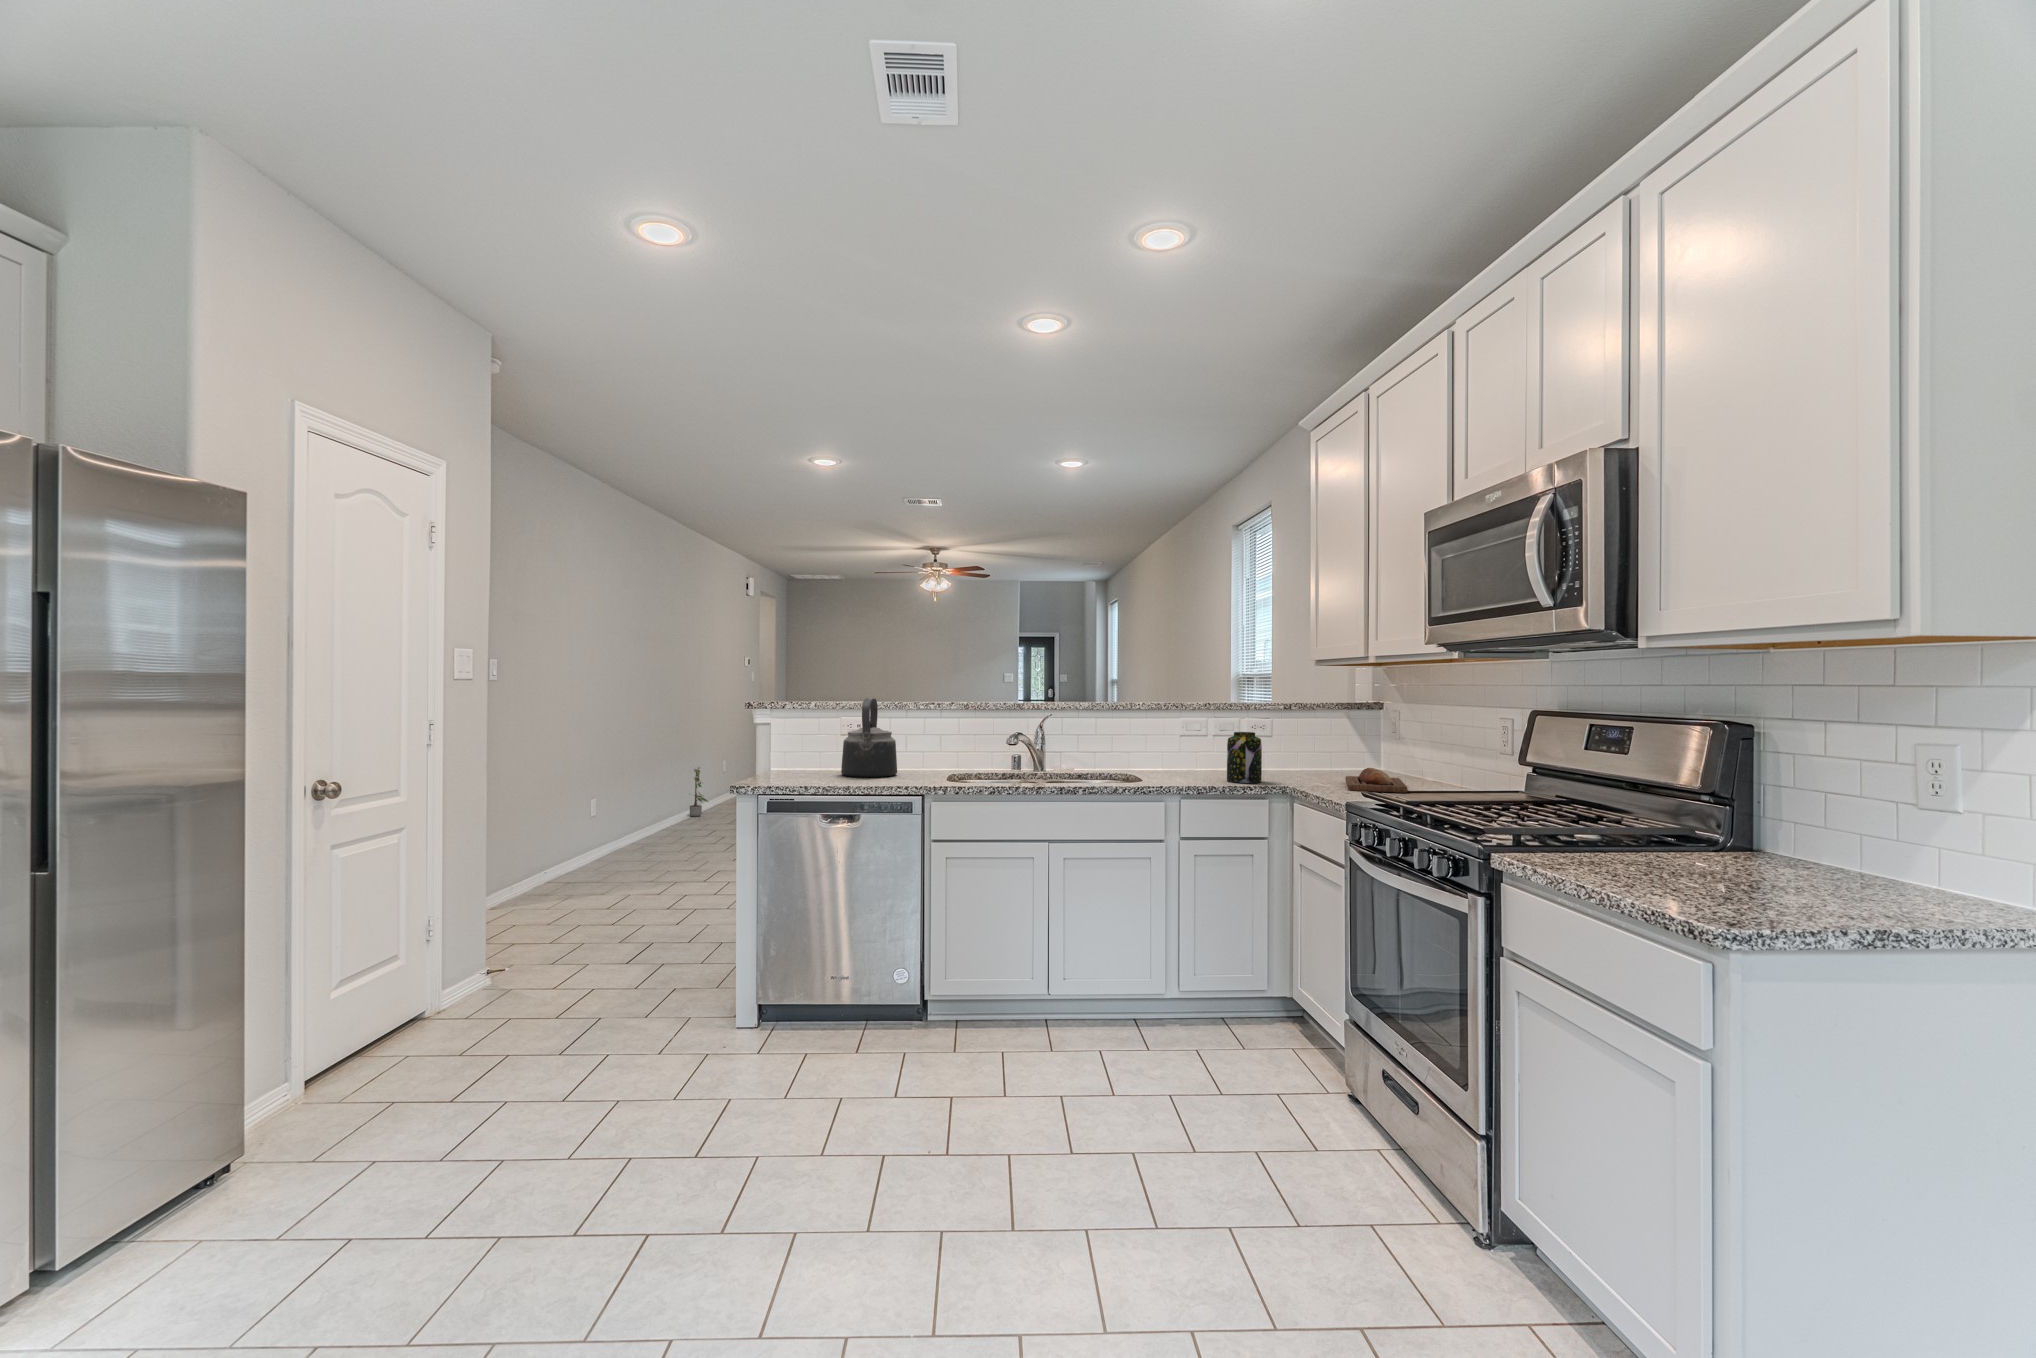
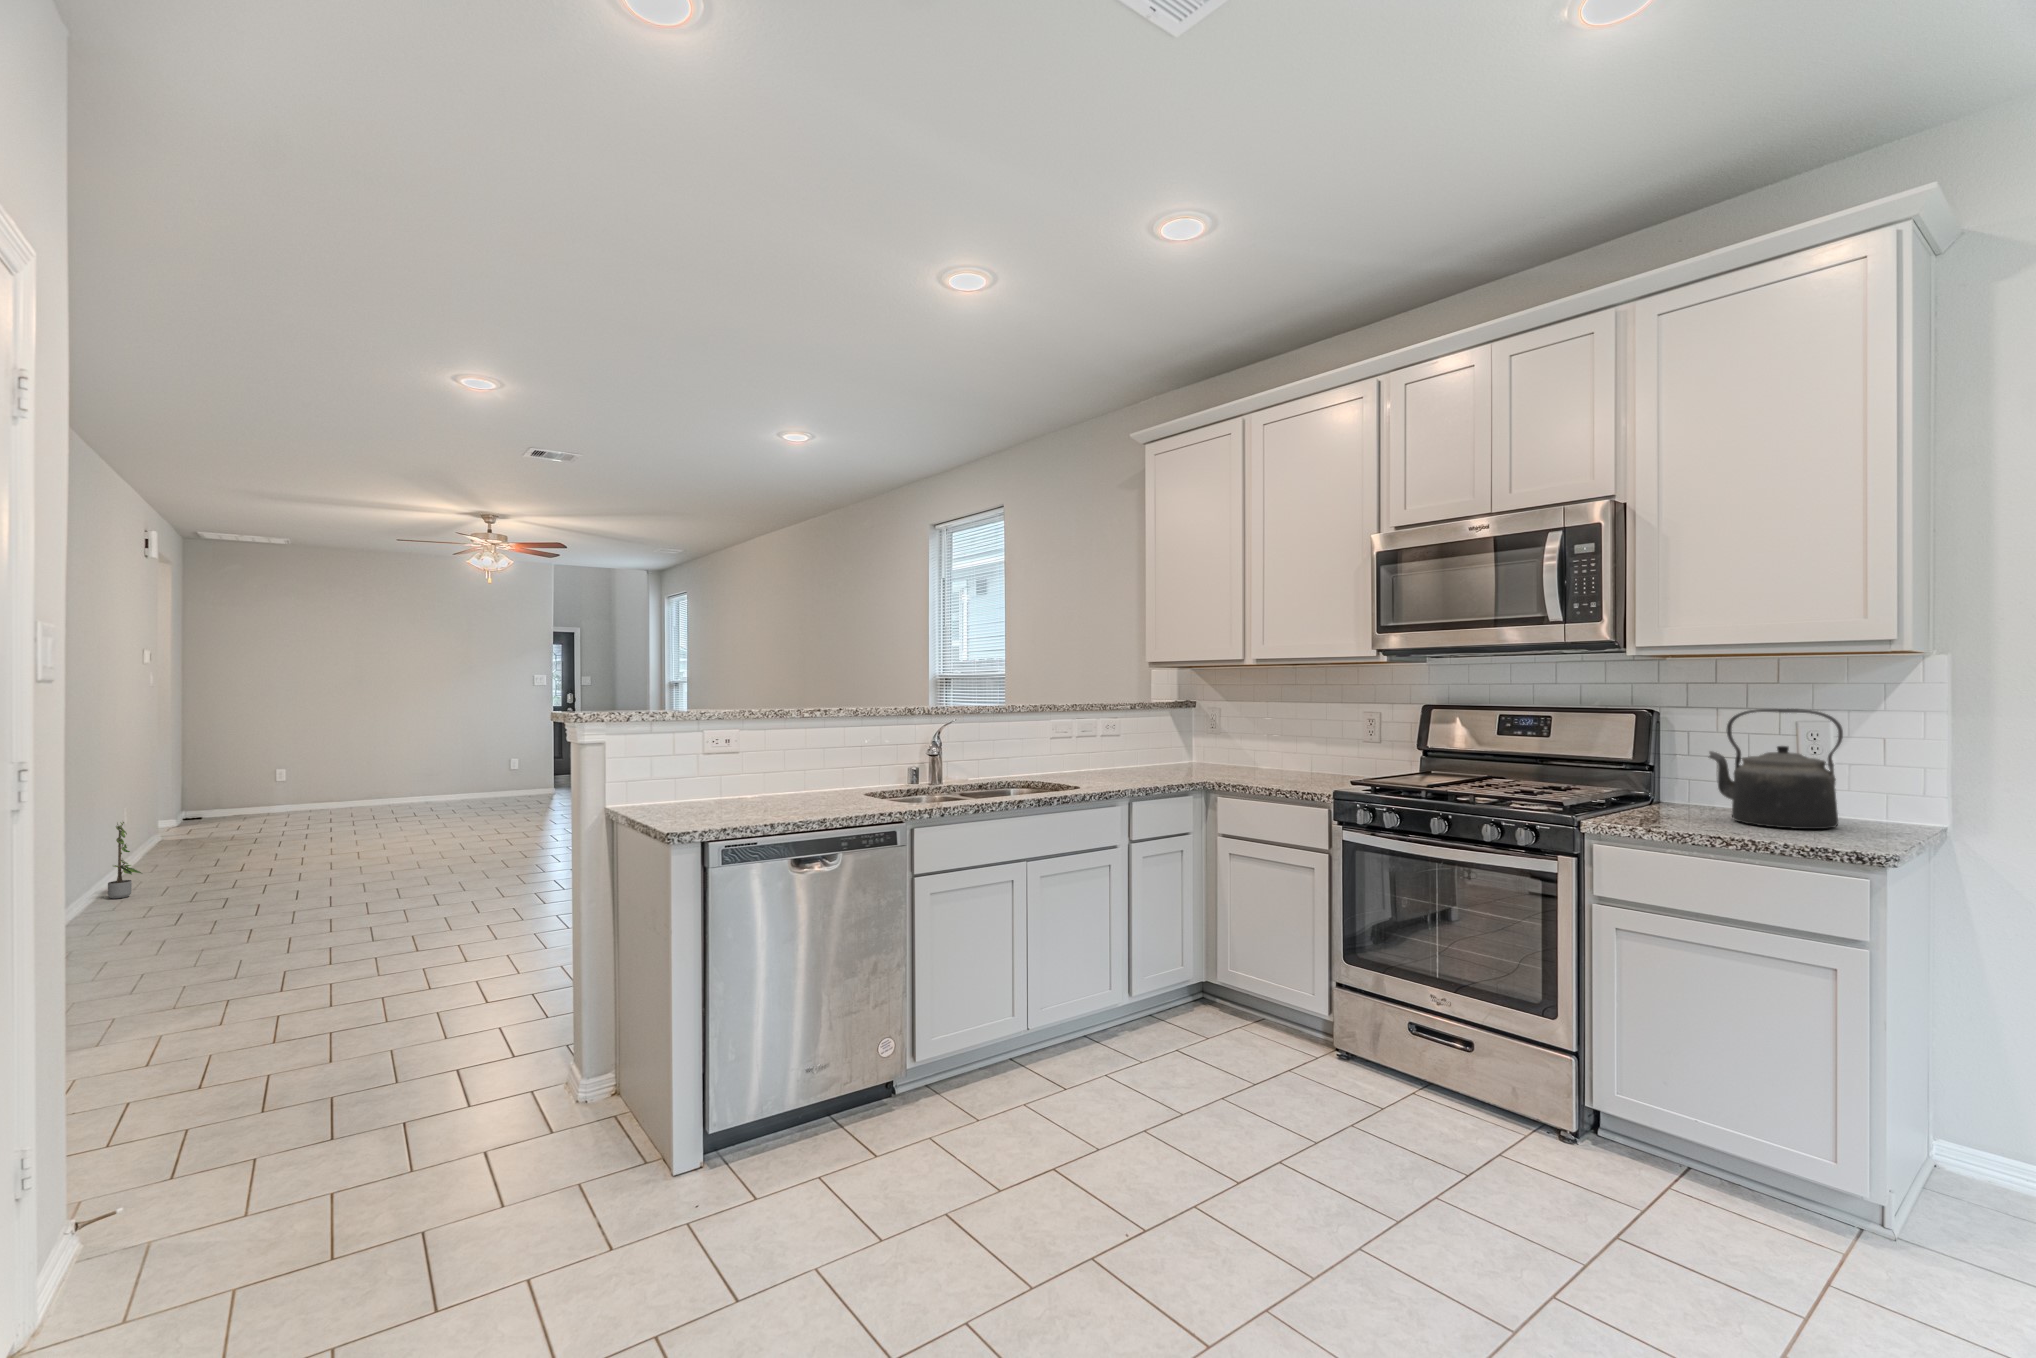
kettle: present [841,698,897,777] -> present [1709,709,1843,829]
jar: present [1227,732,1262,783] -> none [1122,730,1156,780]
bread loaf: present [1345,768,1407,793] -> none [1202,758,1286,780]

